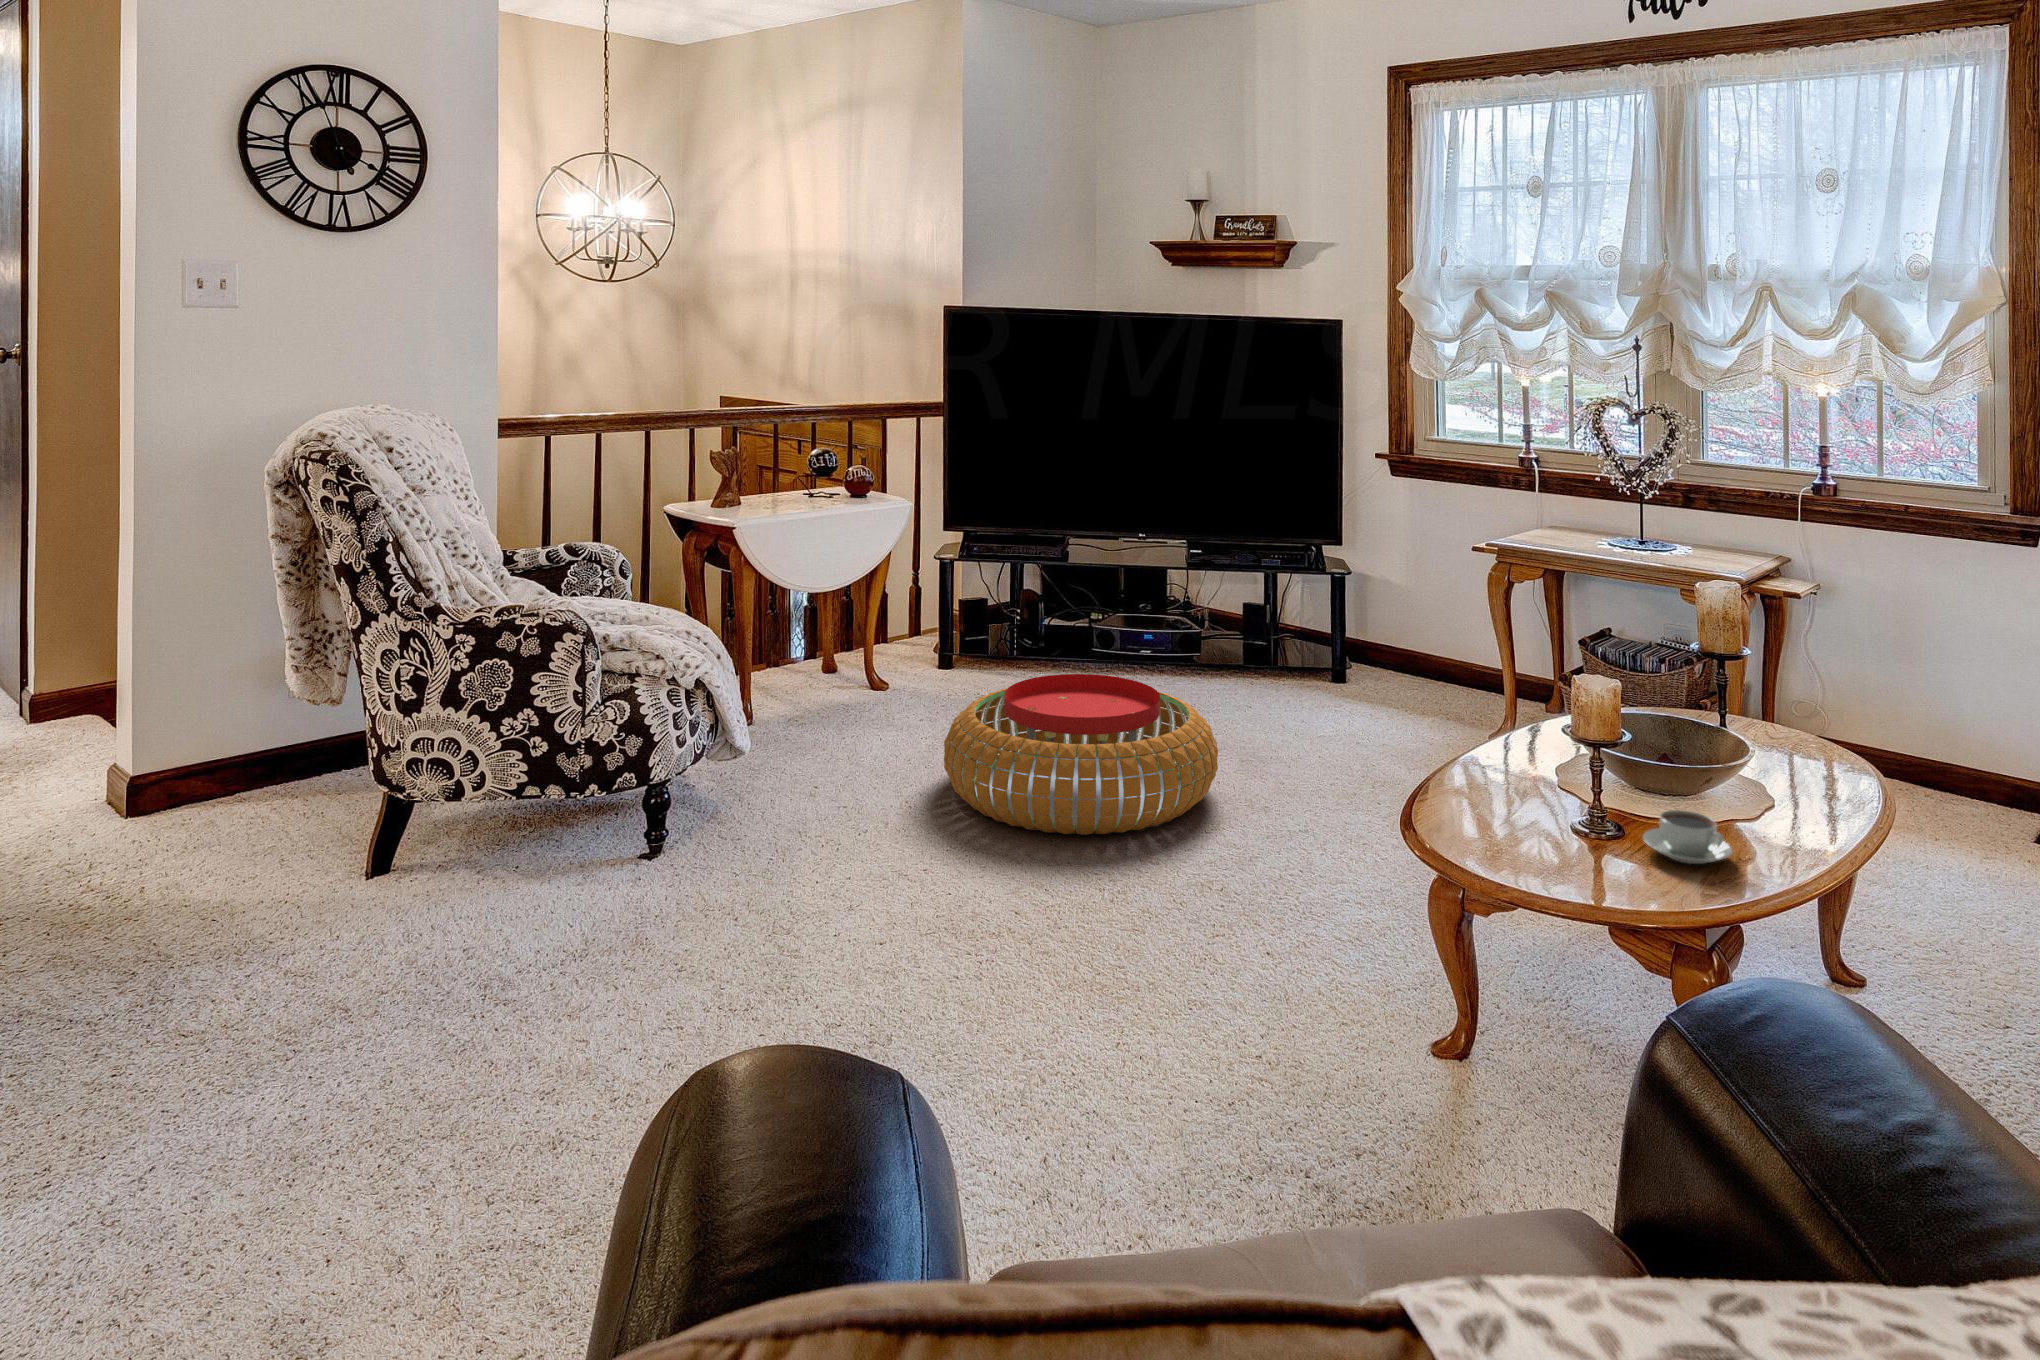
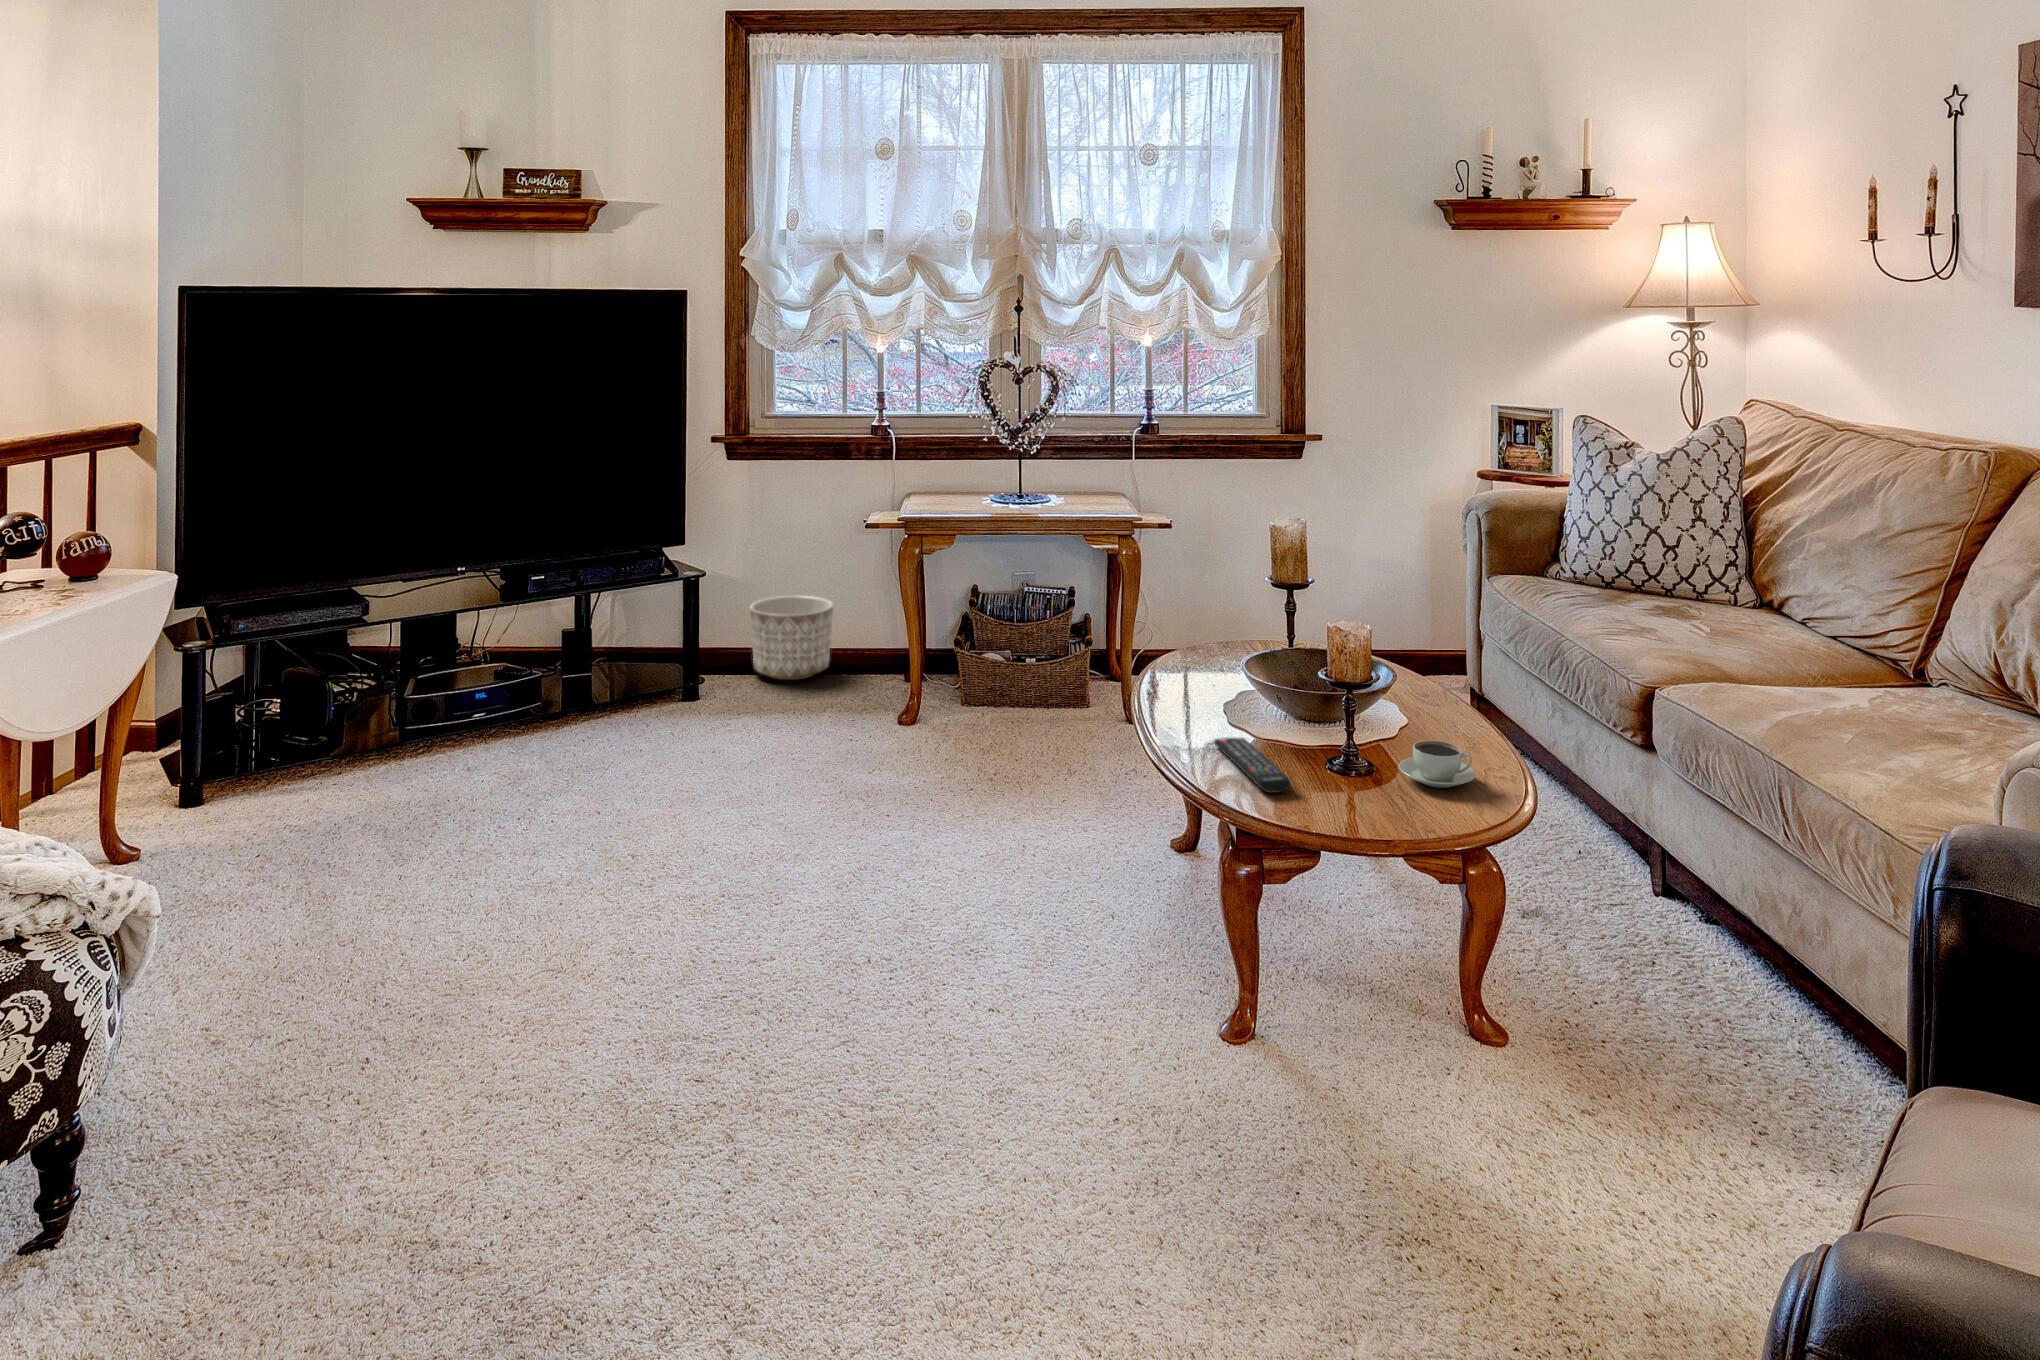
planter: none [1381,614,1461,693] -> present [750,596,833,680]
pouf: present [944,674,1218,835] -> none [404,739,767,965]
remote control: none [1476,767,1538,819] -> present [1214,738,1291,793]

